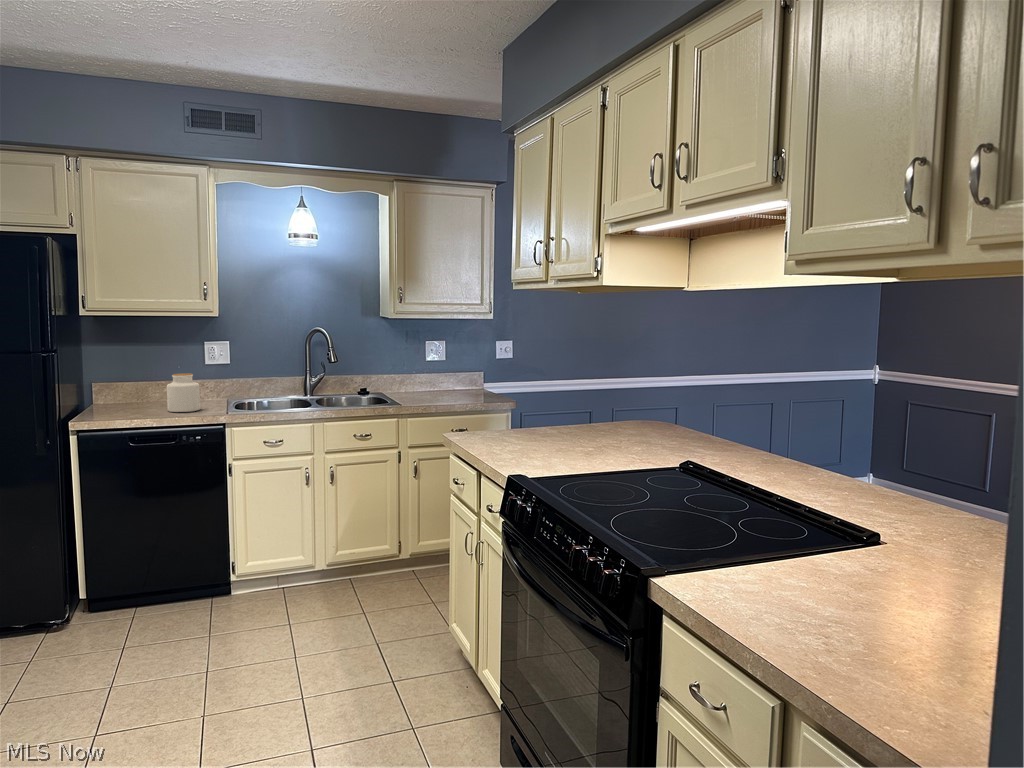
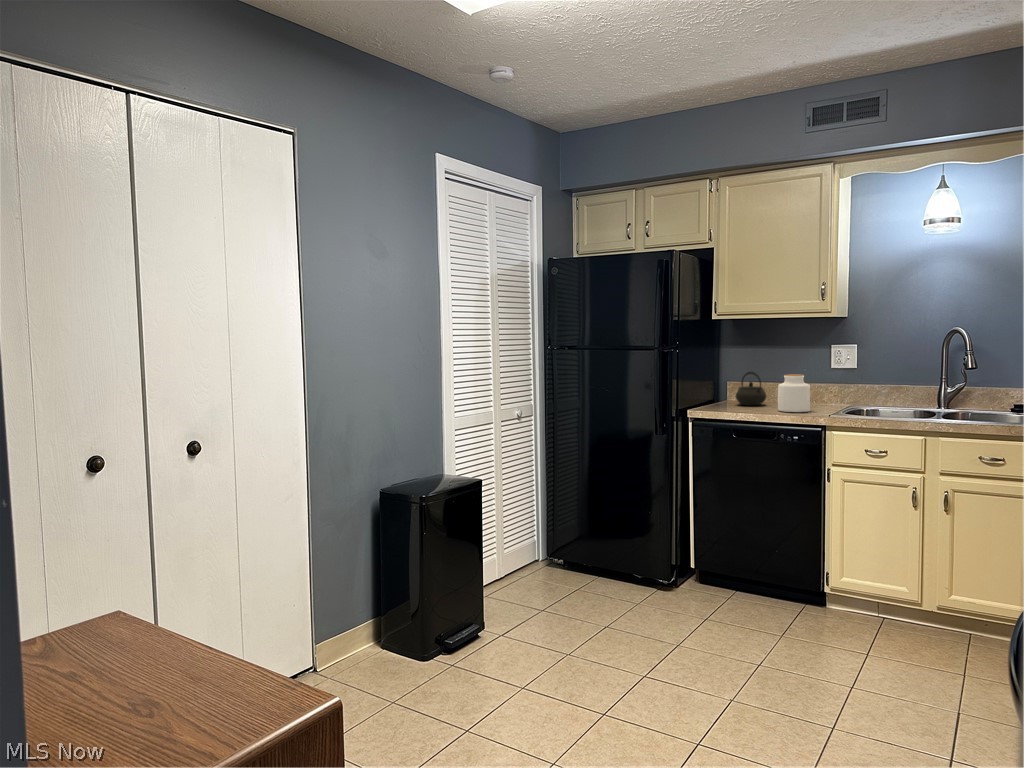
kettle: none [111,372,147,409] -> present [736,372,766,405]

